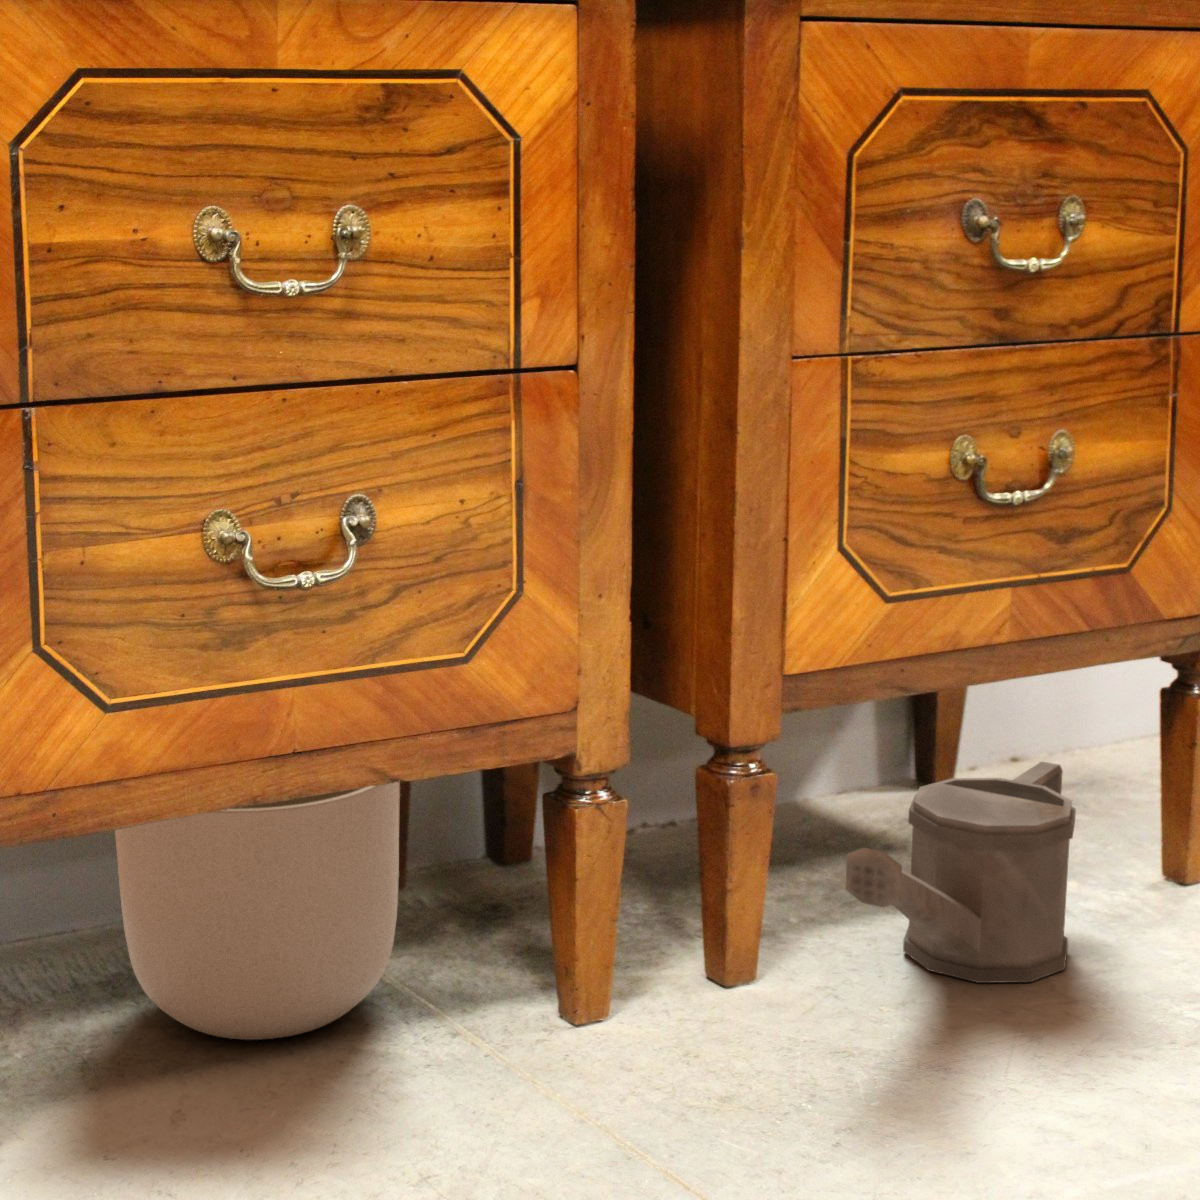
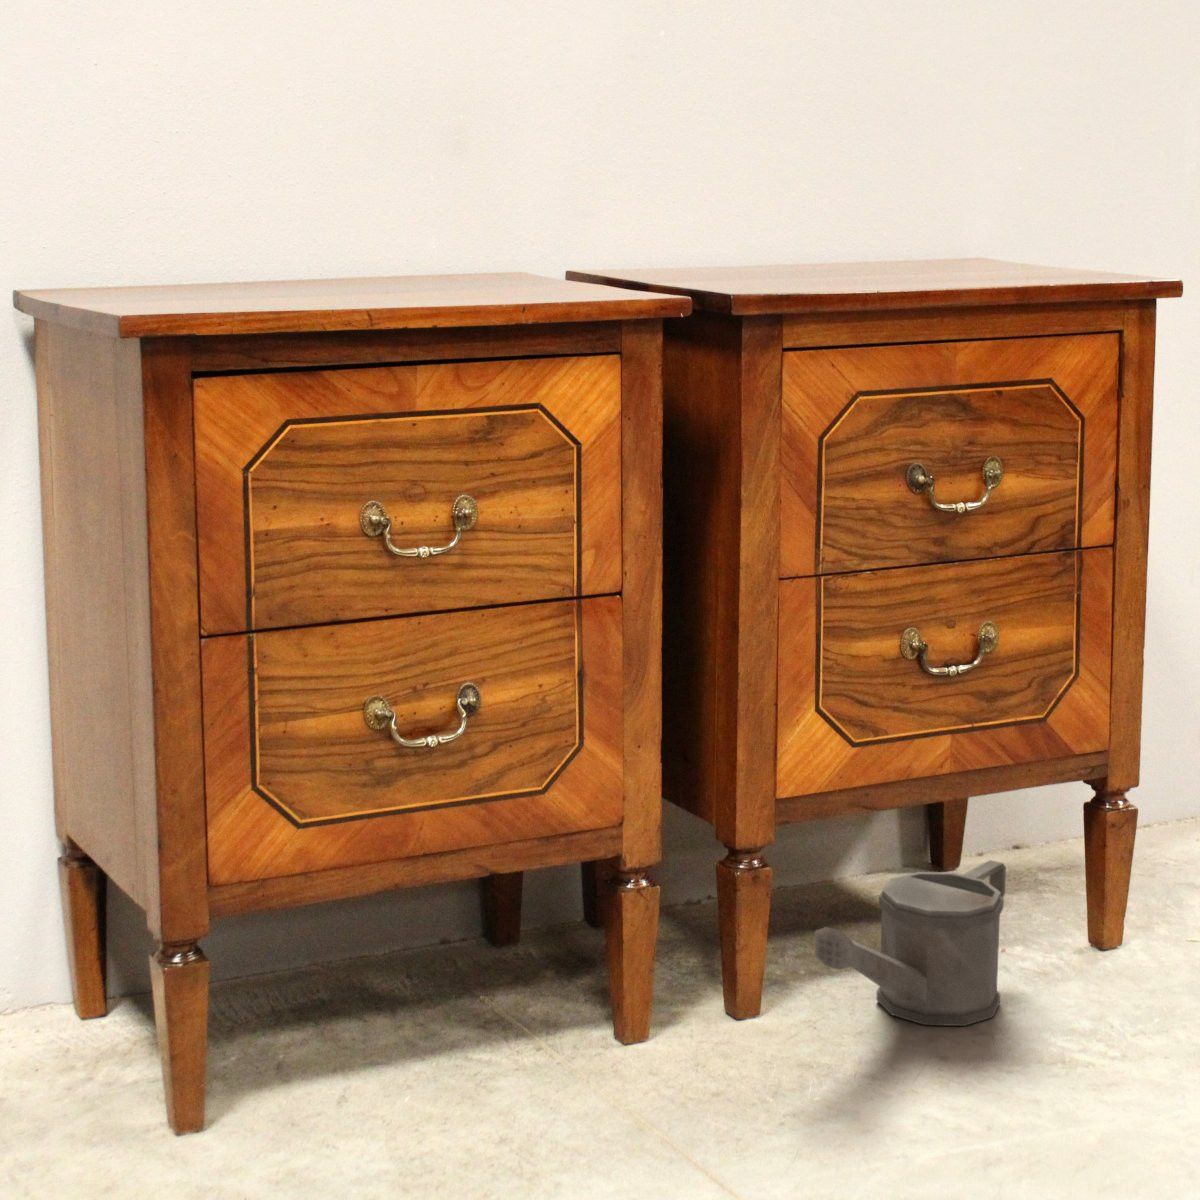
planter: present [115,782,400,1040] -> none [307,827,505,1048]

